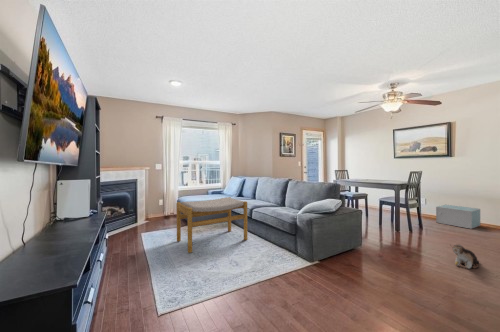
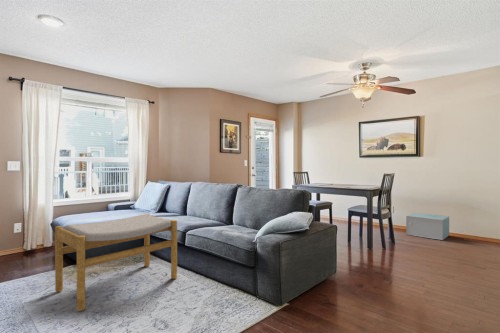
plush toy: present [453,244,479,269] -> none [436,263,464,292]

